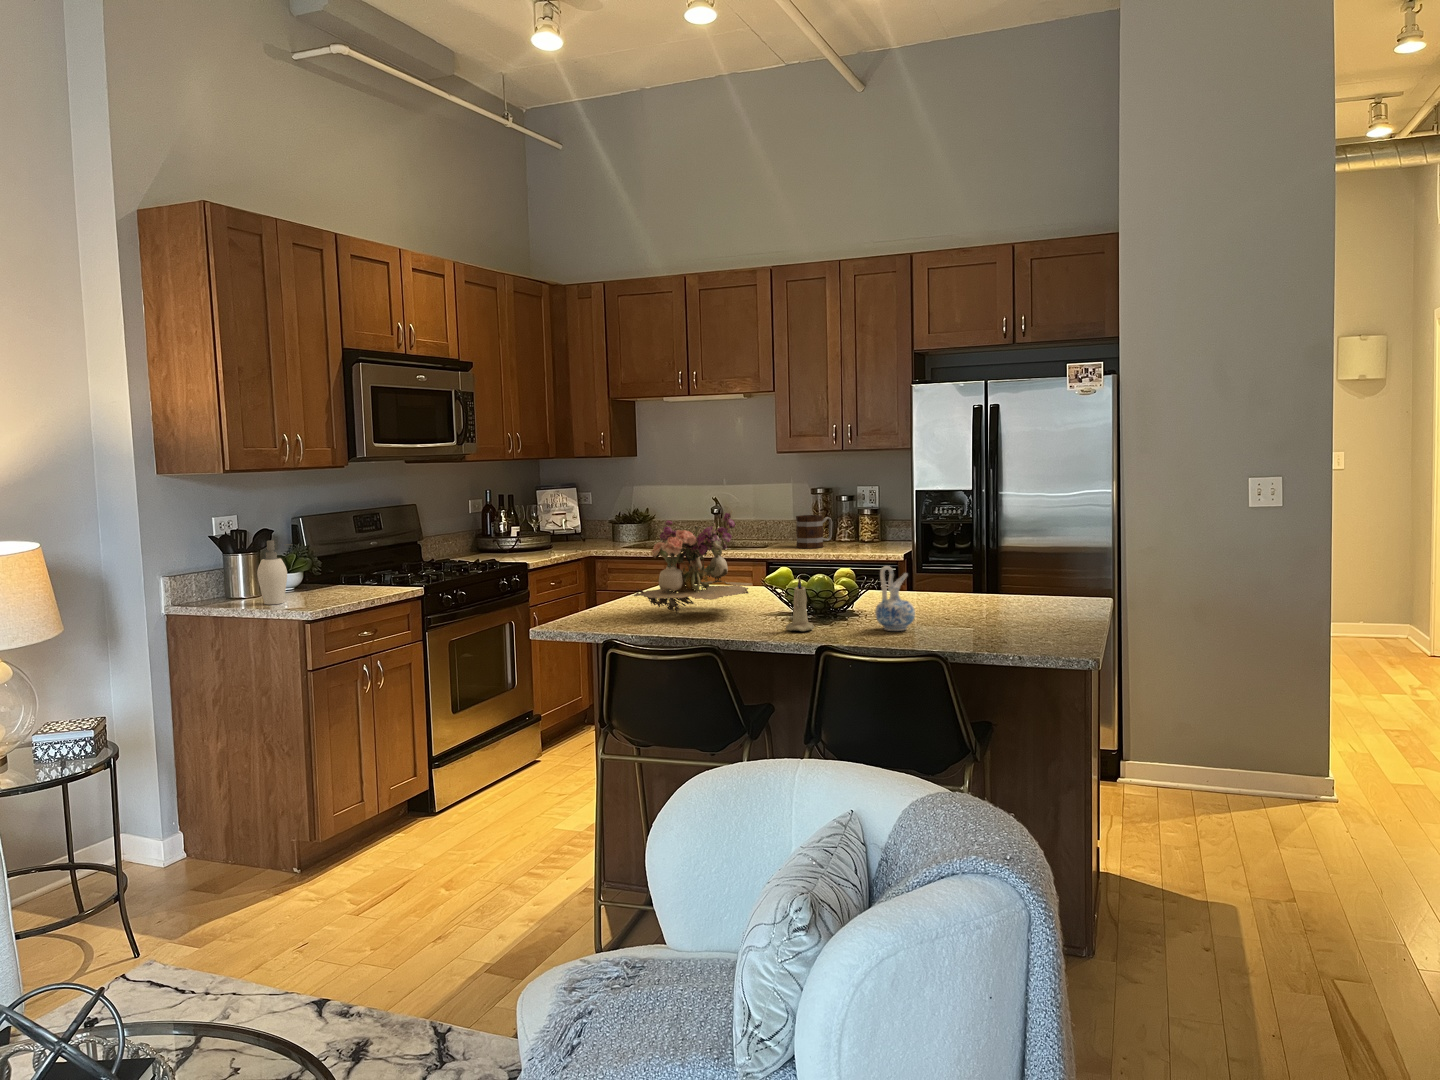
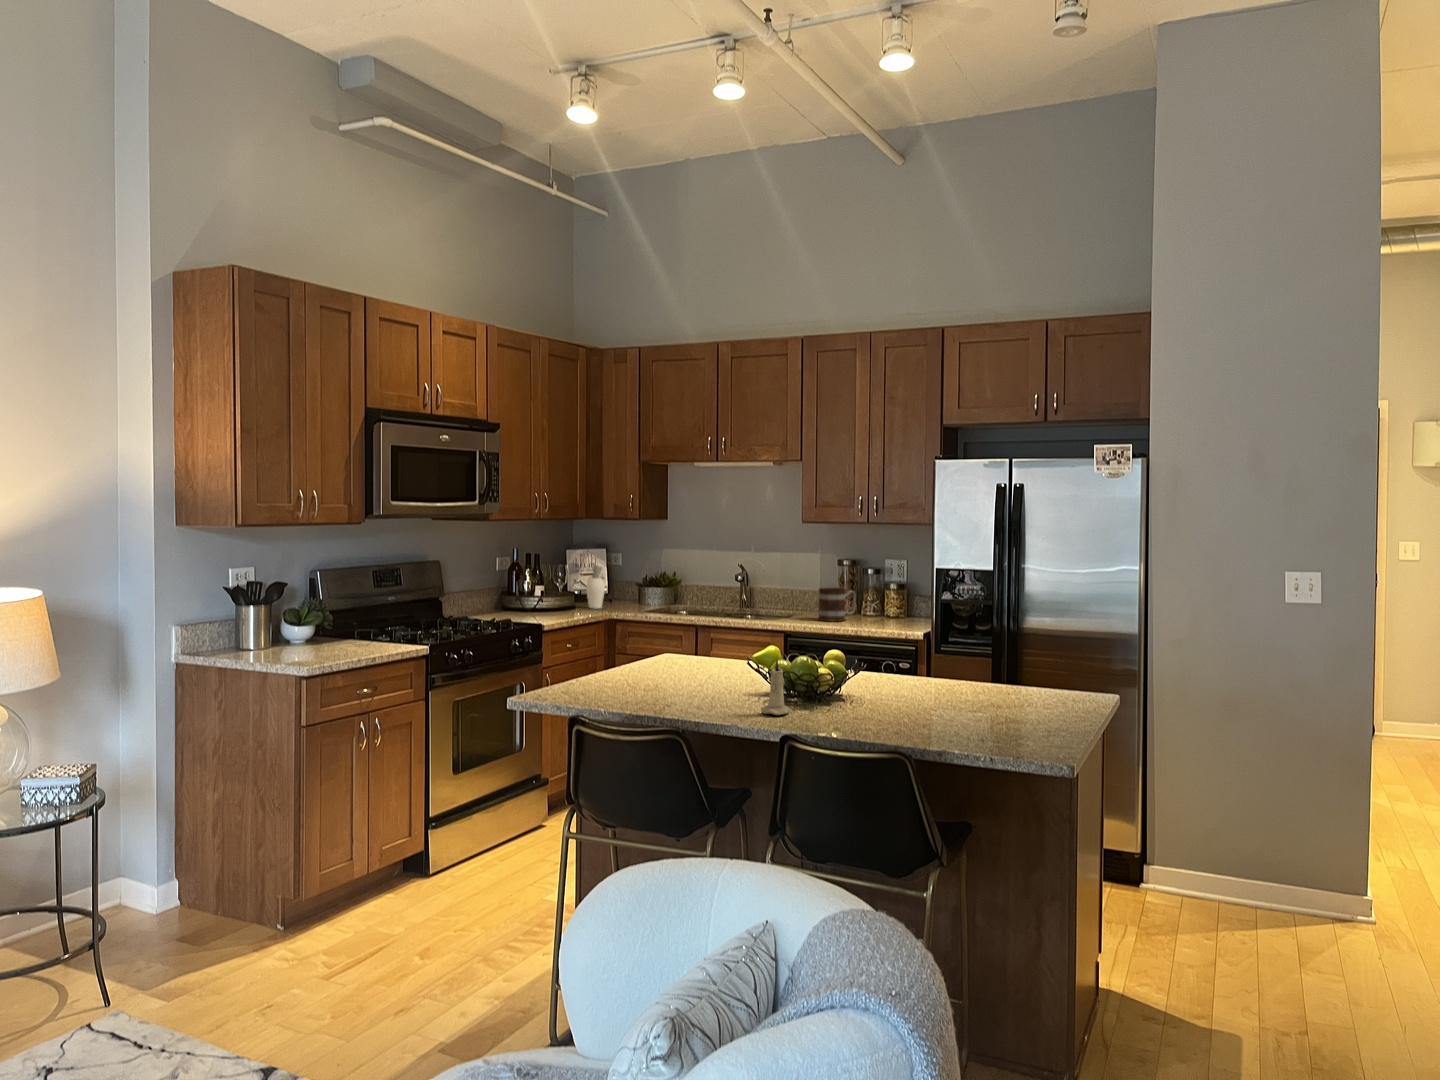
flower arrangement: present [634,510,753,613] -> none [614,585,741,689]
soap dispenser: present [257,540,292,604] -> present [586,566,605,608]
ceramic pitcher: present [875,566,915,631] -> none [854,652,895,720]

